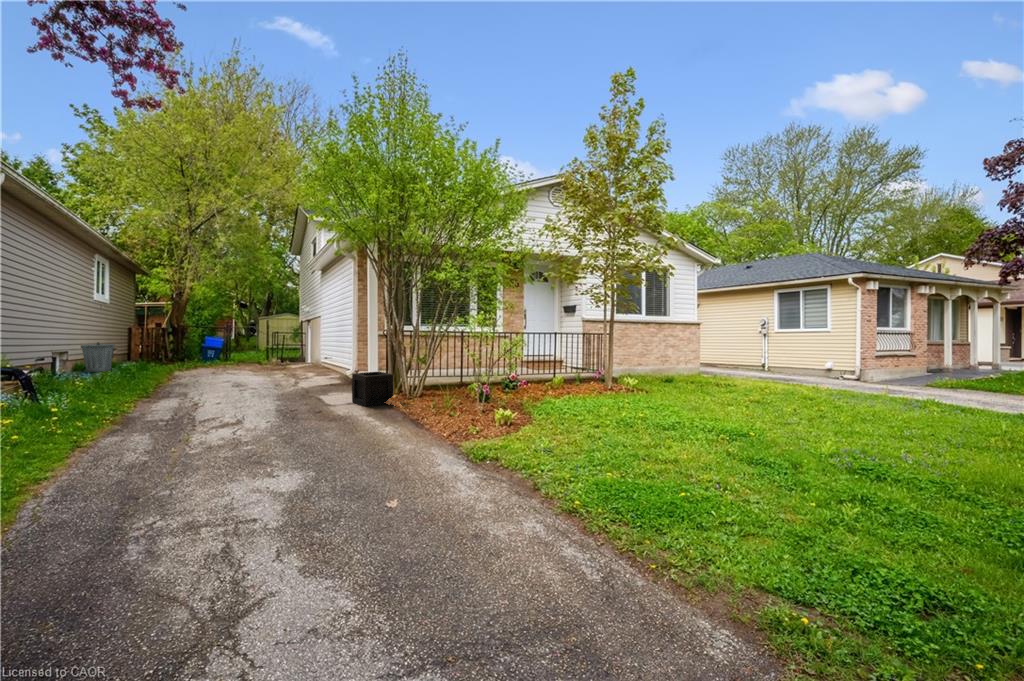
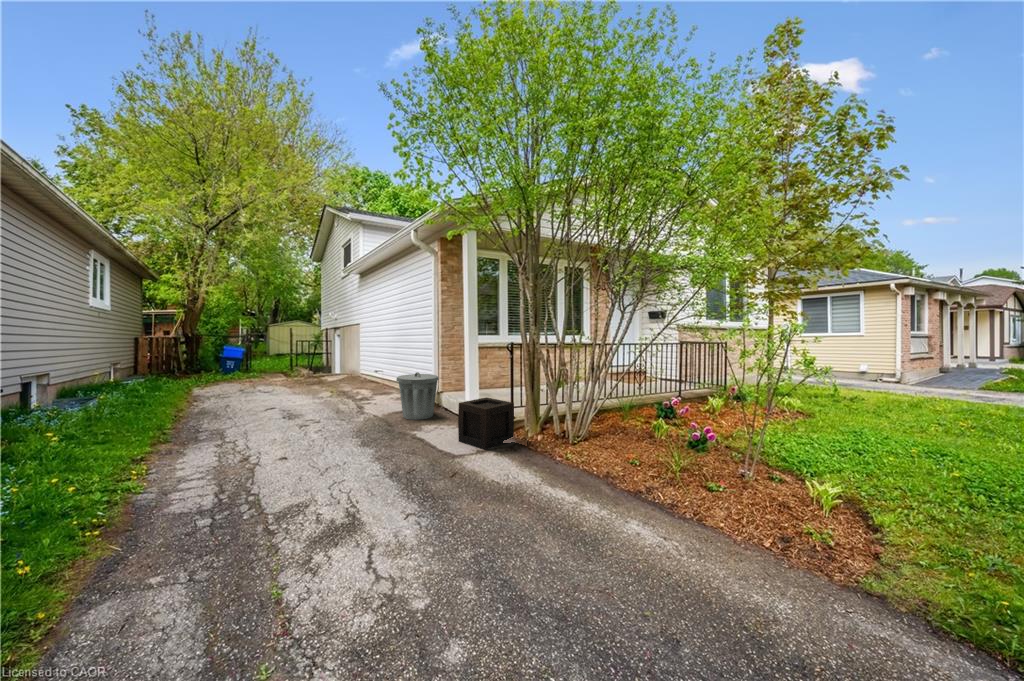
trash can: present [81,342,115,372] -> present [396,372,439,420]

